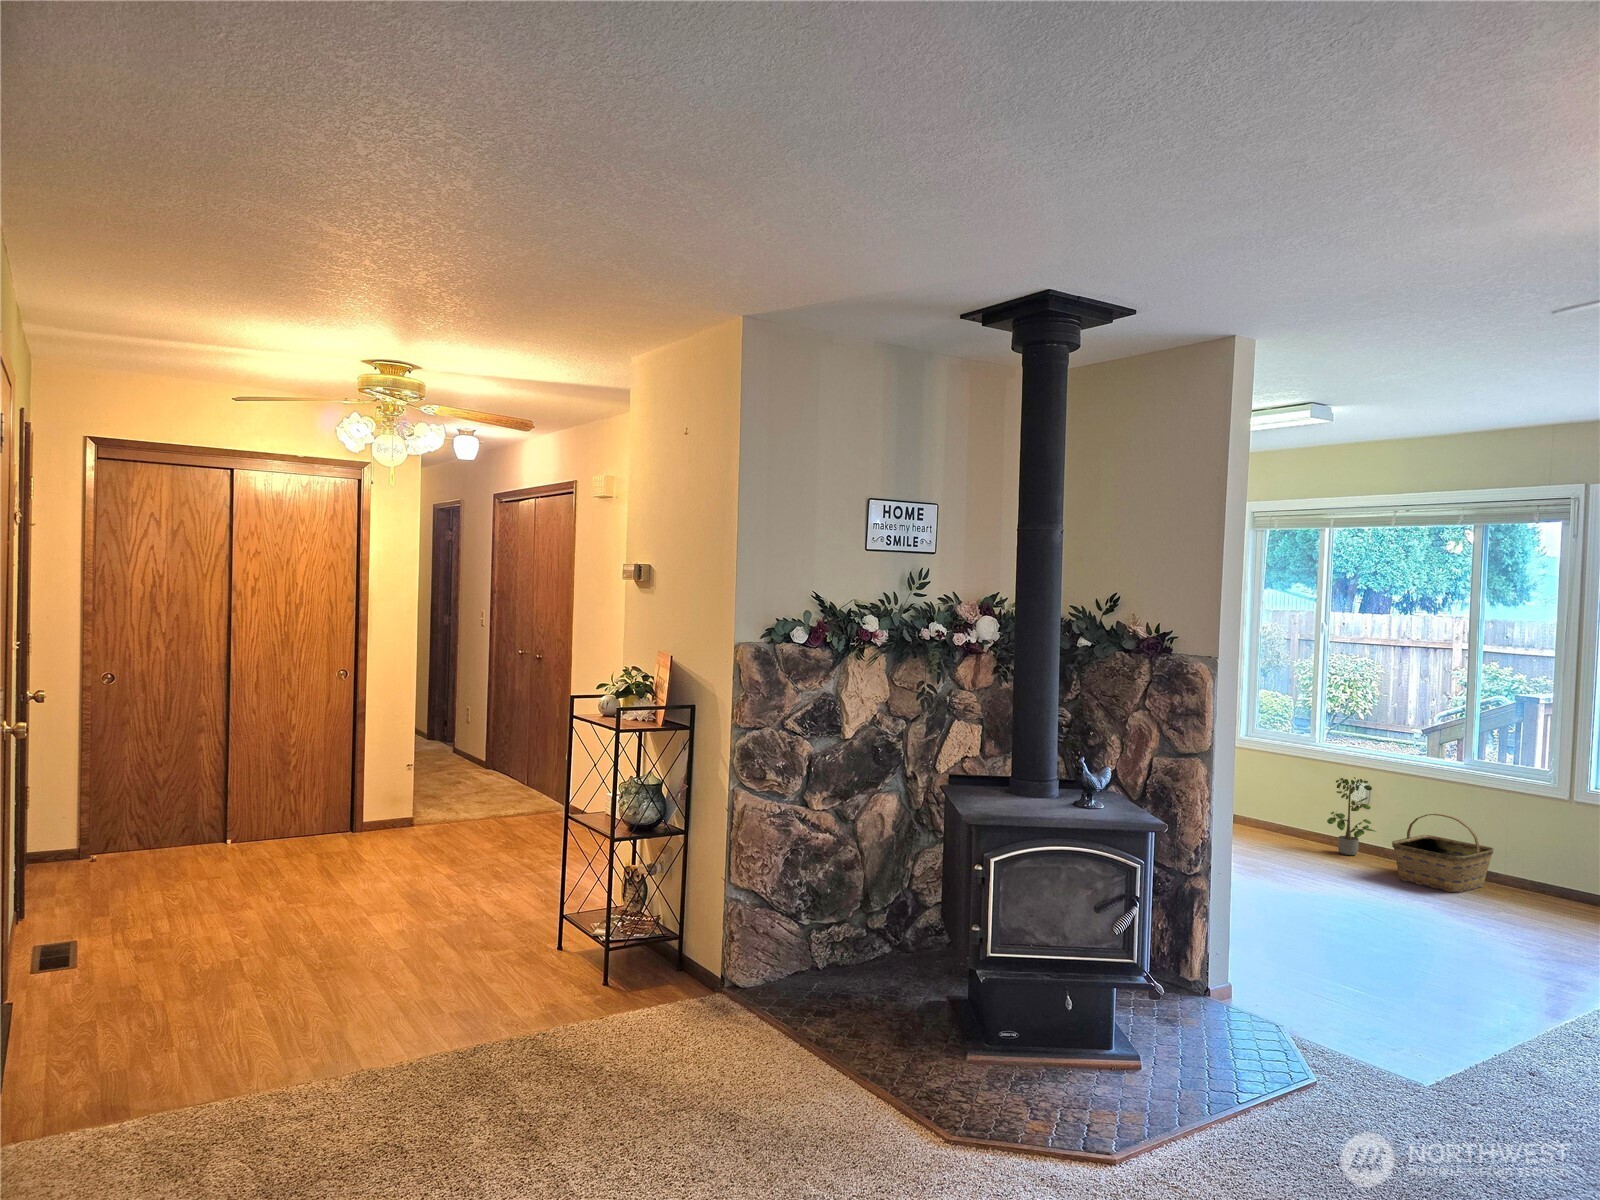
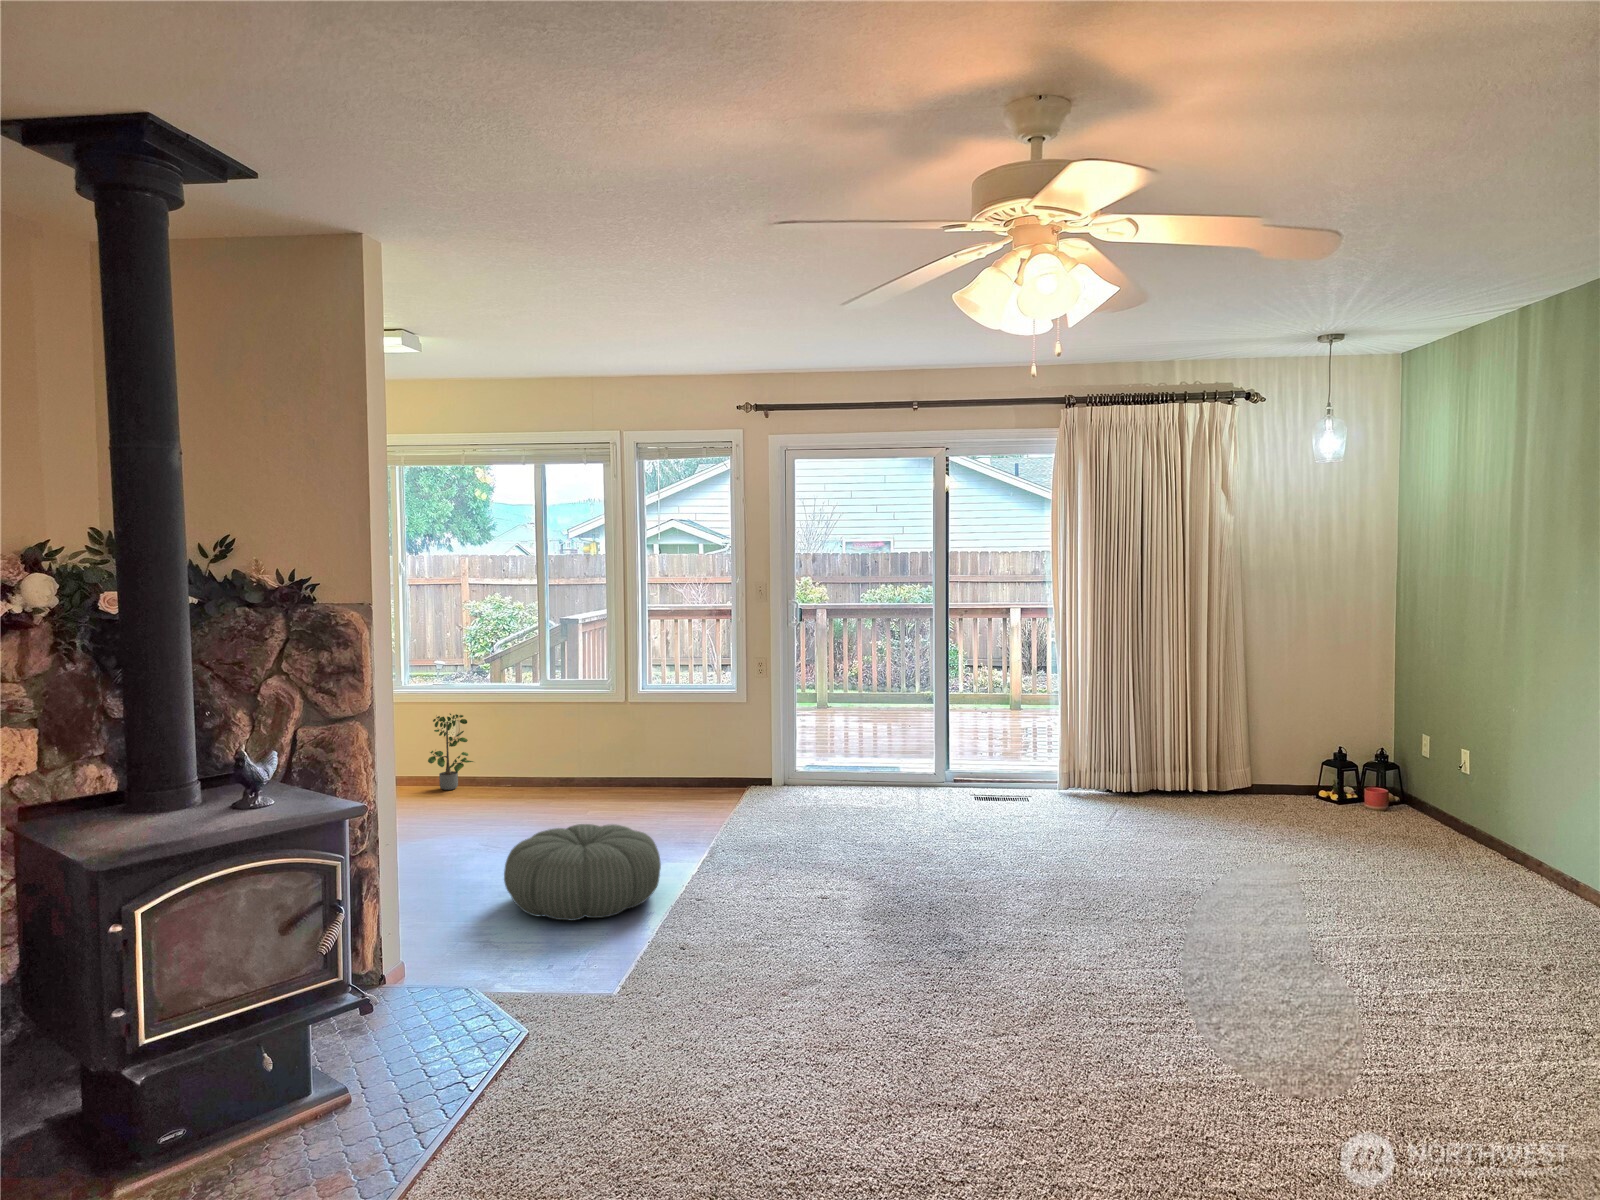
basket: present [1392,814,1493,893] -> none [494,734,574,803]
pouf: none [1350,908,1540,1017] -> present [504,824,661,921]

